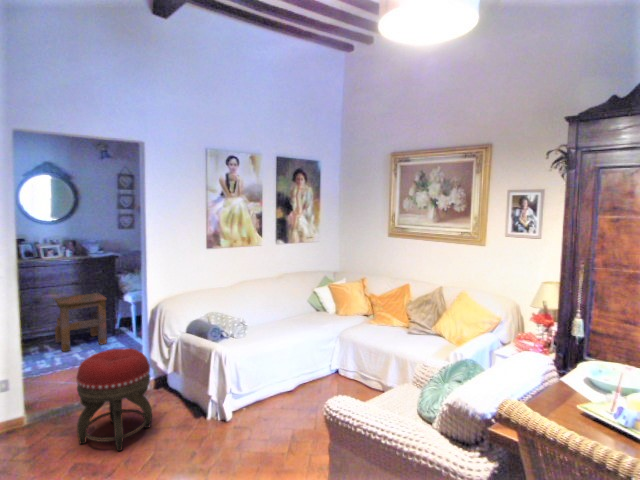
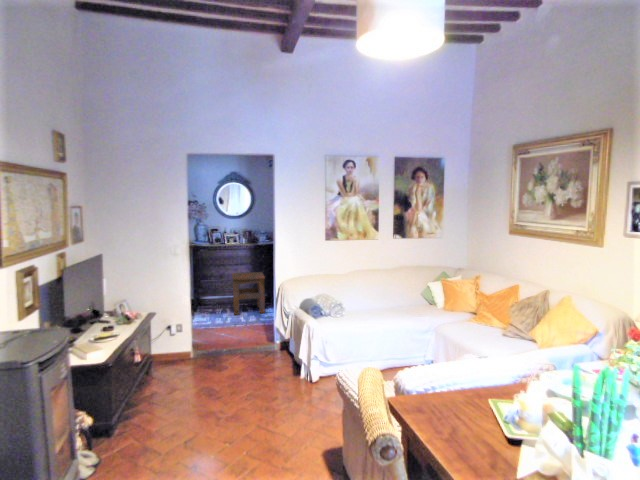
footstool: present [76,348,152,451] -> none [212,311,263,384]

